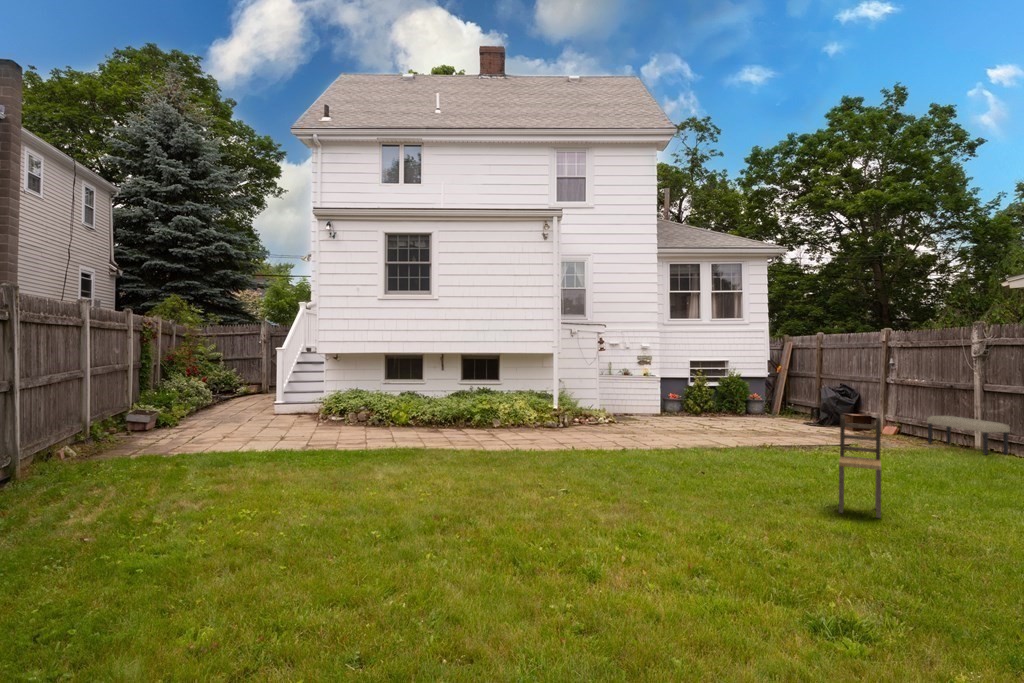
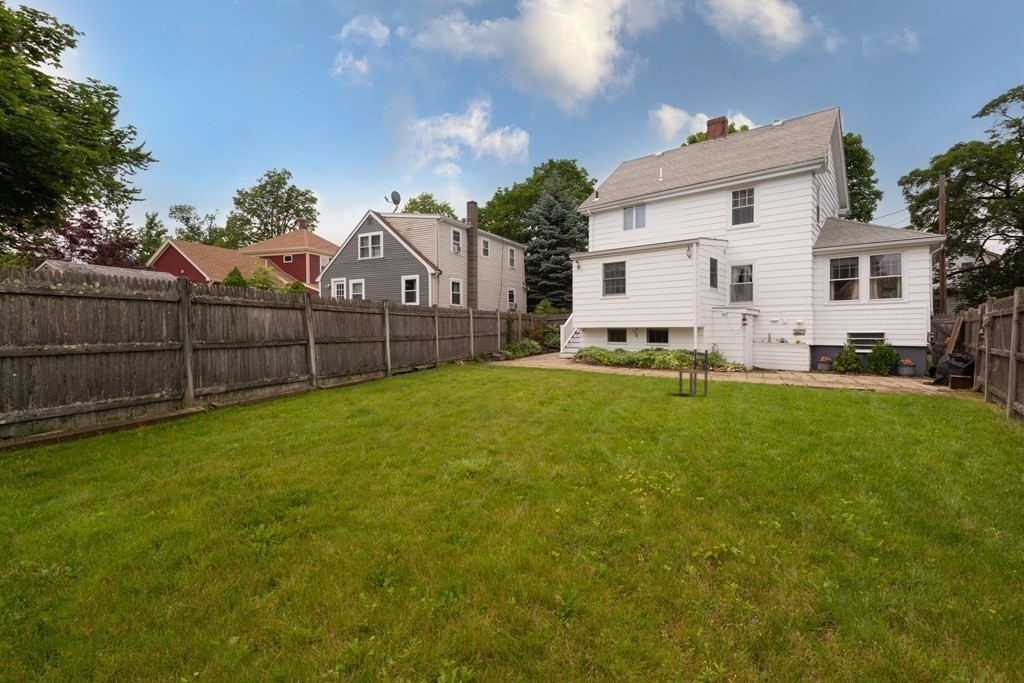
bench: present [927,416,1010,455] -> none [939,370,981,400]

